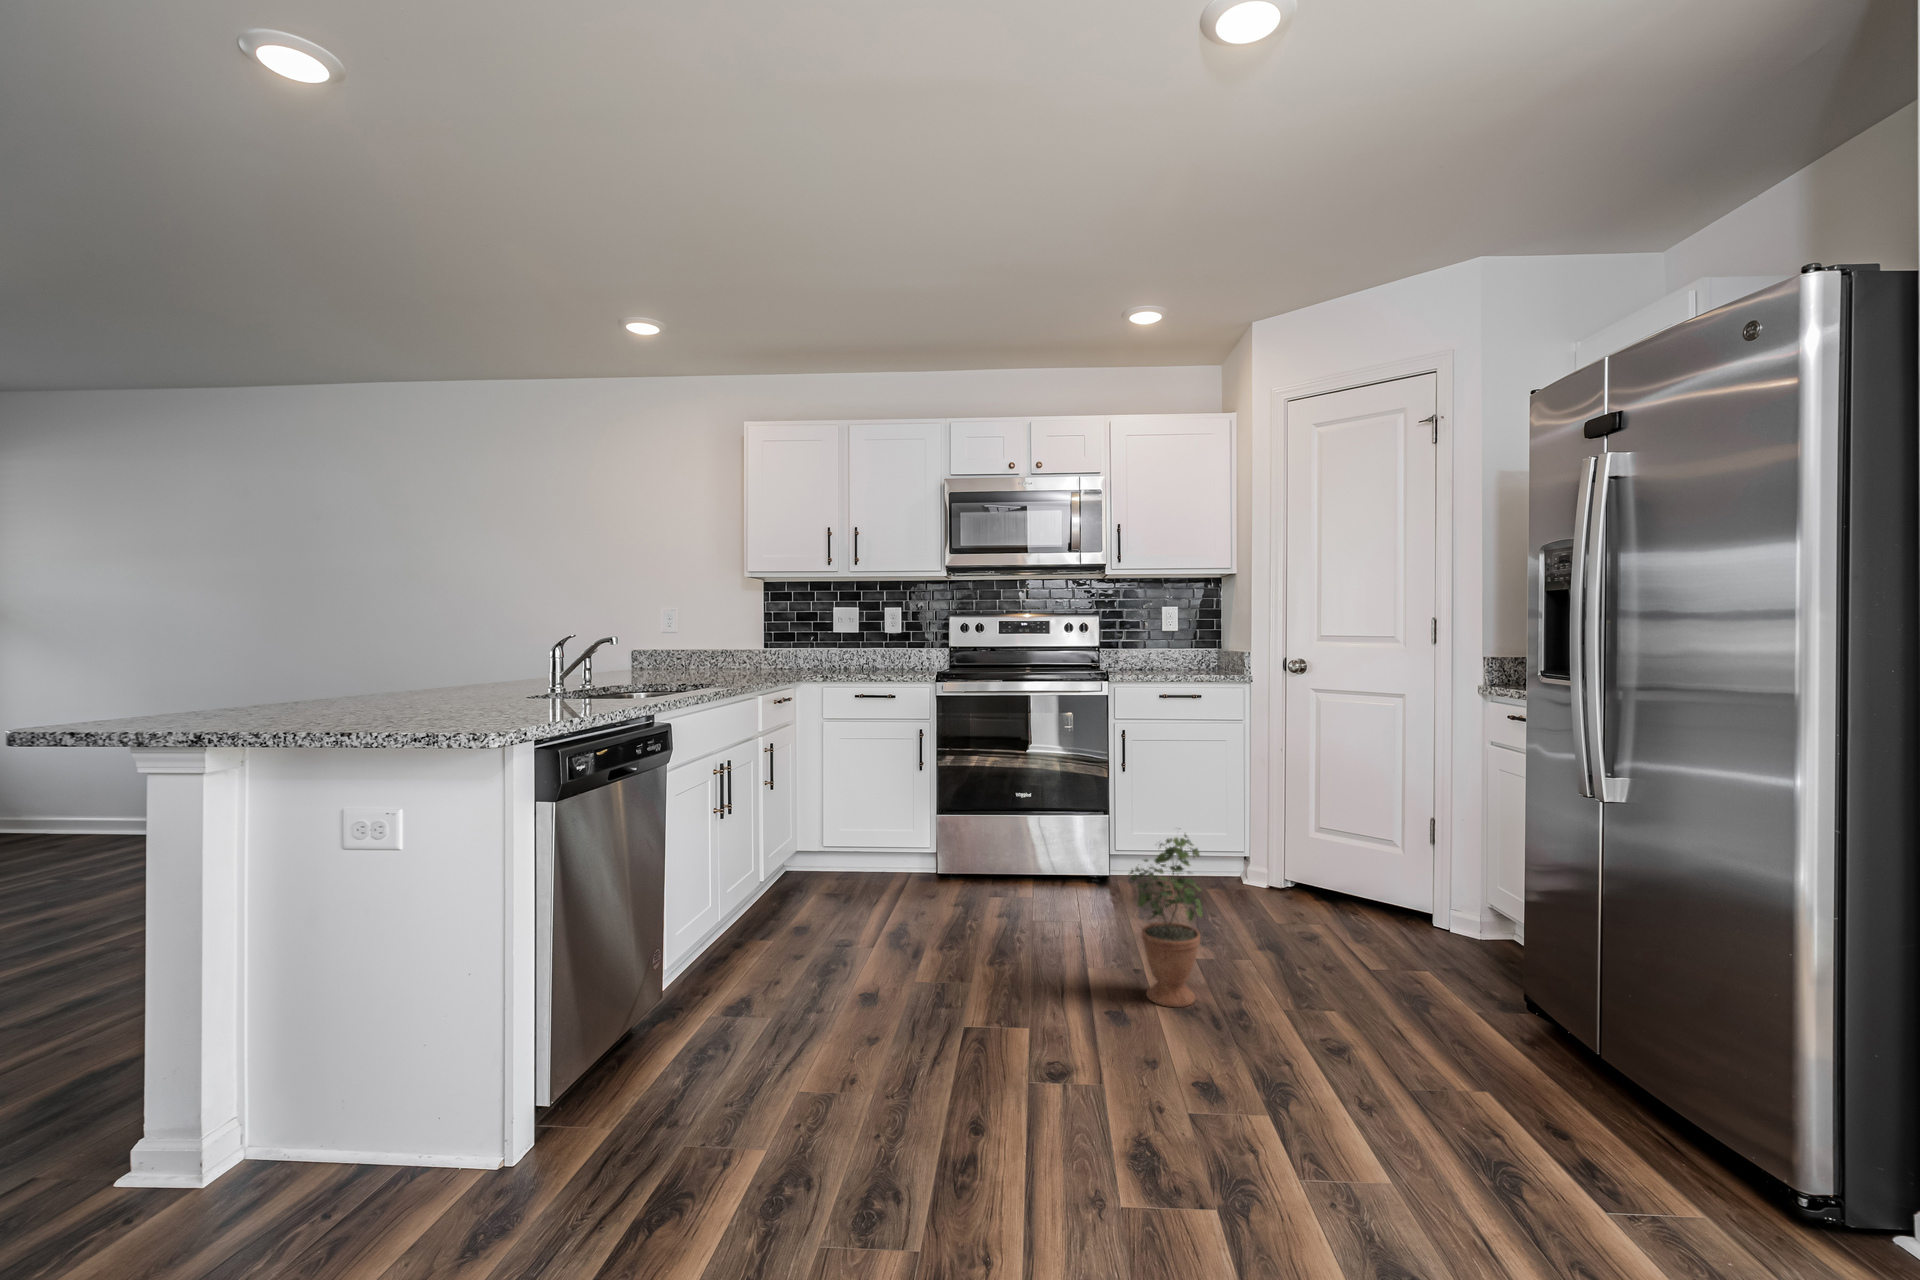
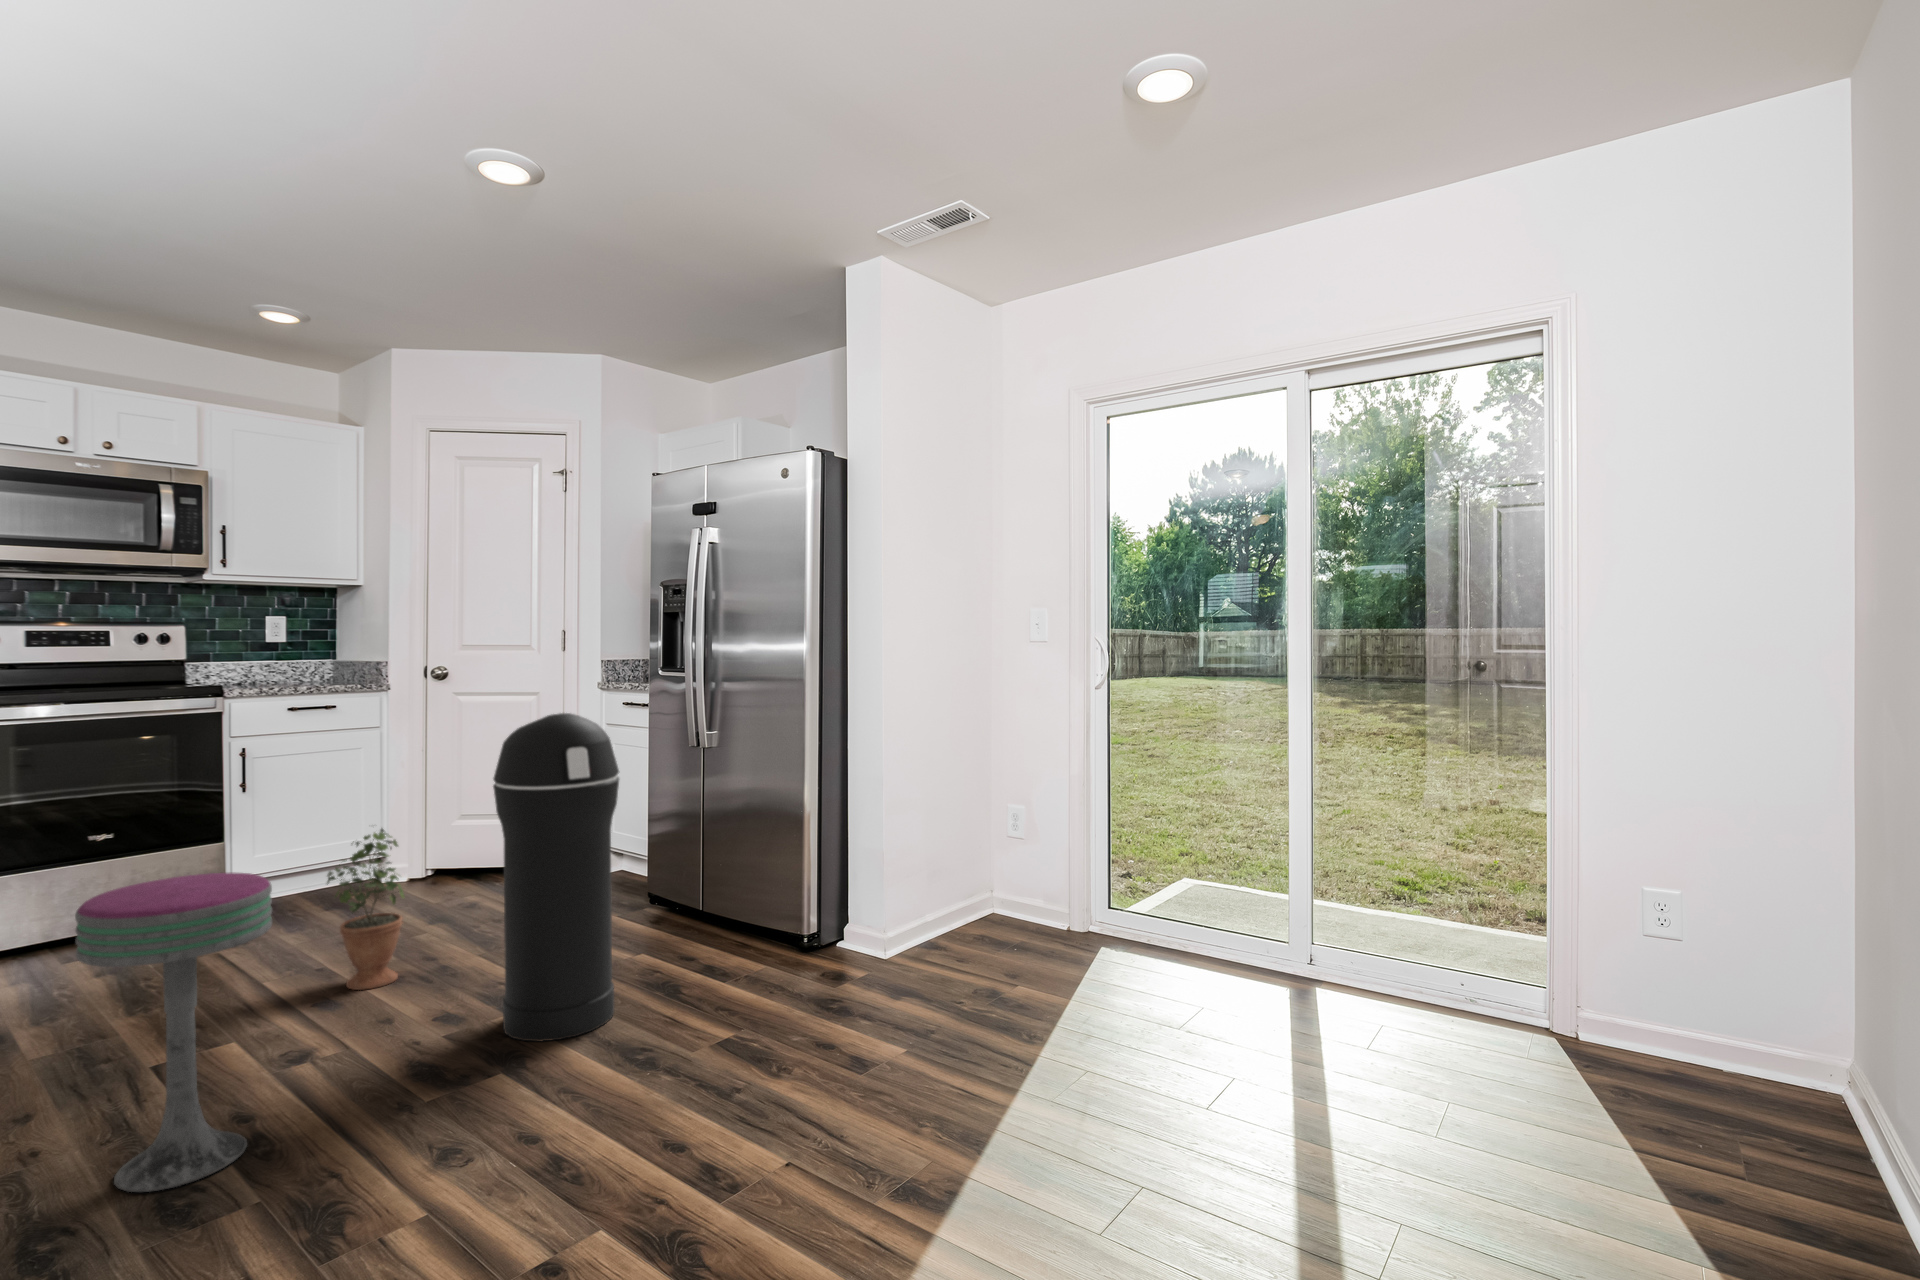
trash can: none [1243,732,1420,1204] -> present [493,713,619,1042]
bar stool: none [829,859,981,1184] -> present [75,873,272,1192]

